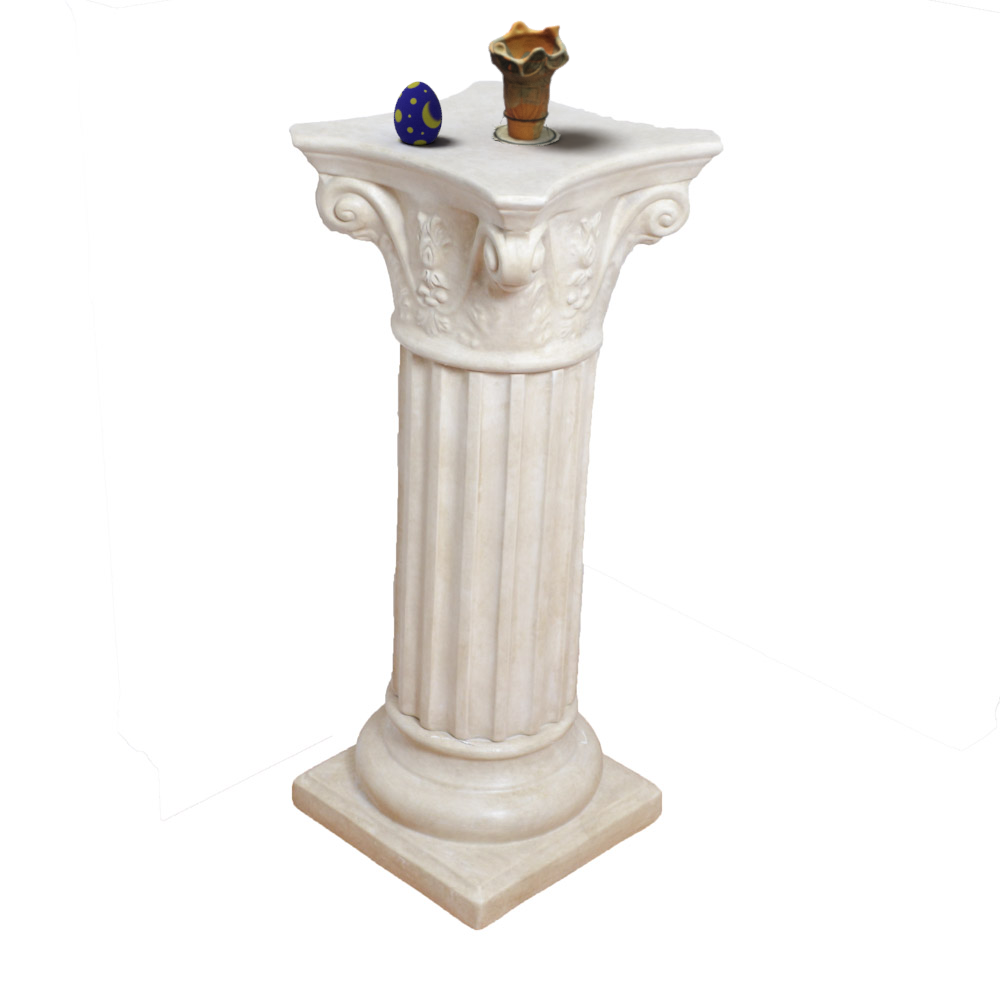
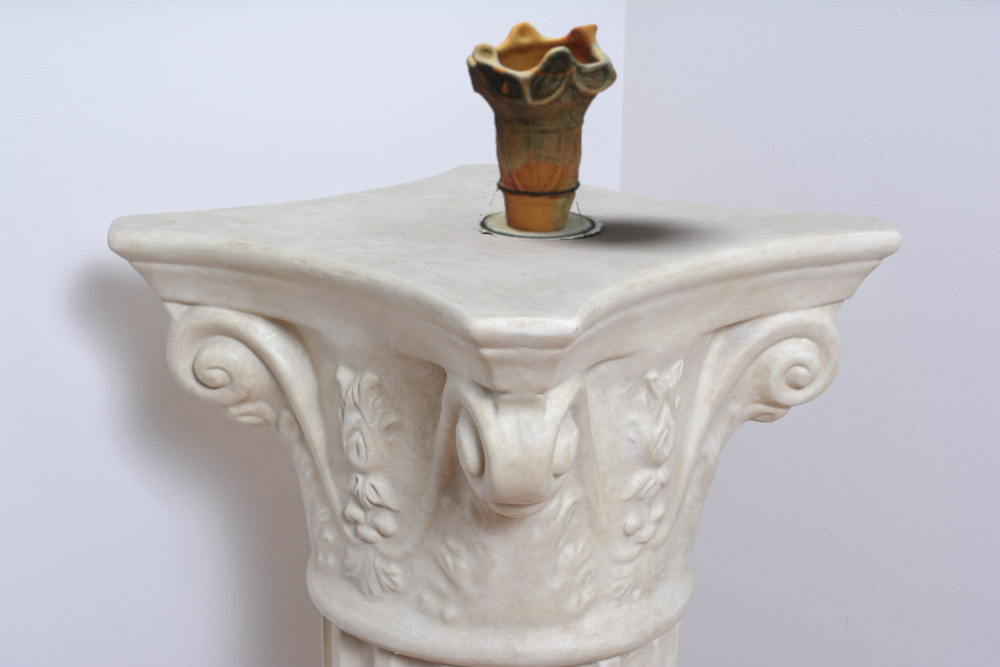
decorative egg: present [394,82,442,145] -> none [290,122,381,239]

